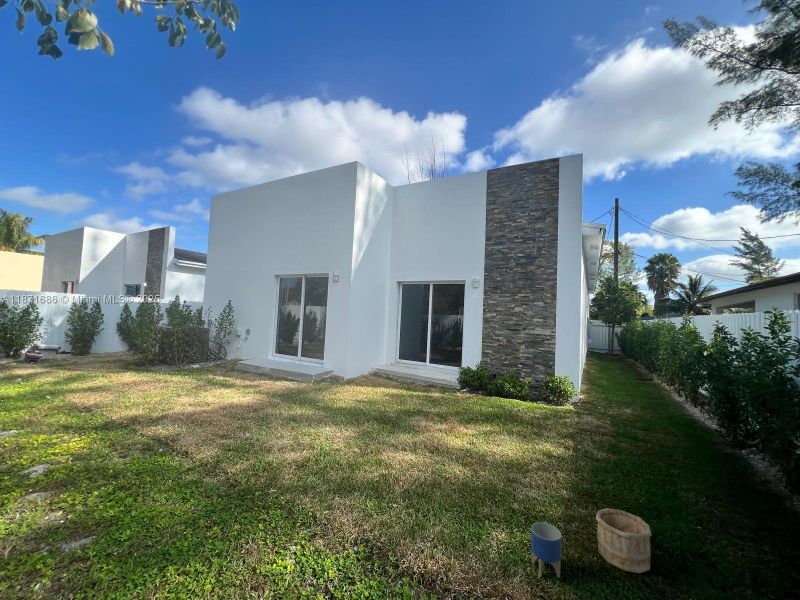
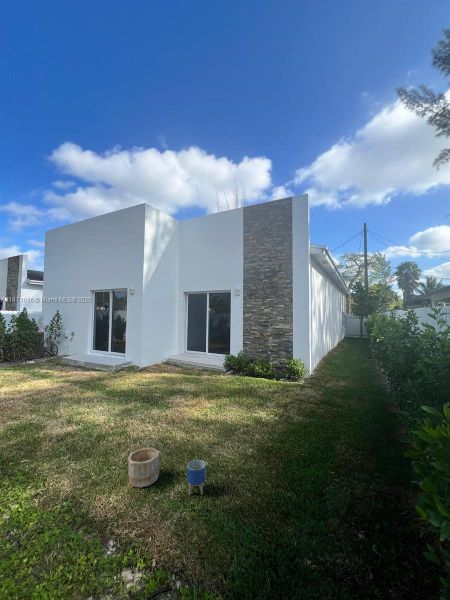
wooden bucket: present [596,508,651,573] -> present [128,447,160,488]

